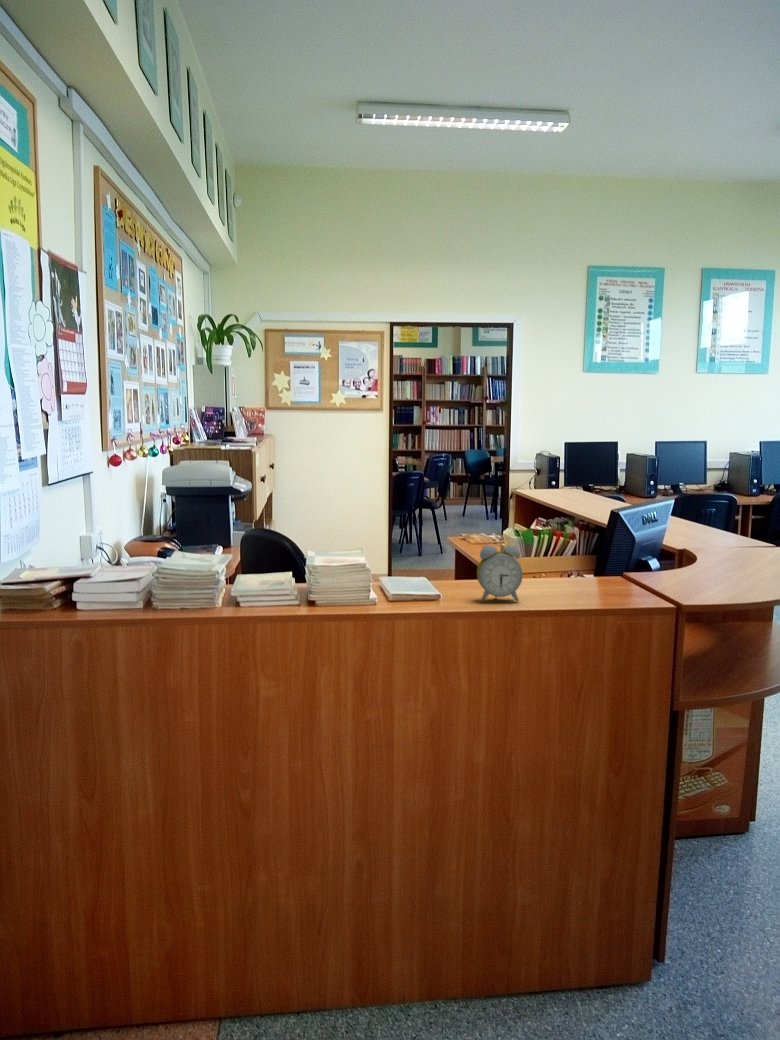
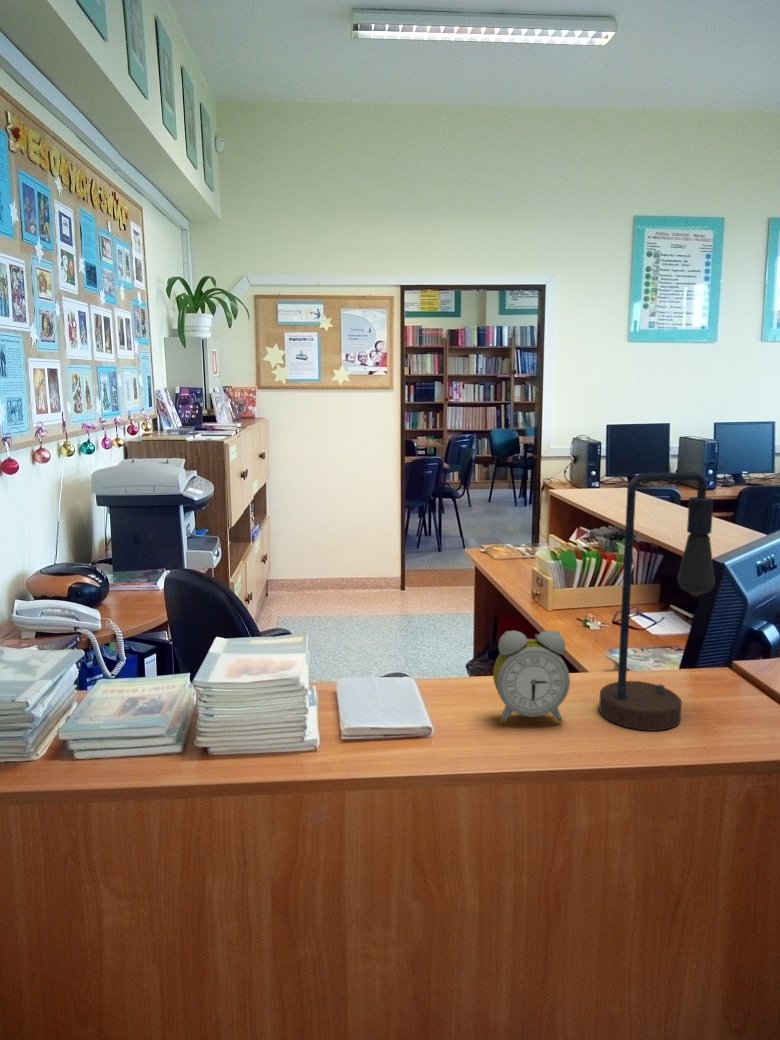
table lamp: none [541,451,609,604] -> present [599,472,715,730]

